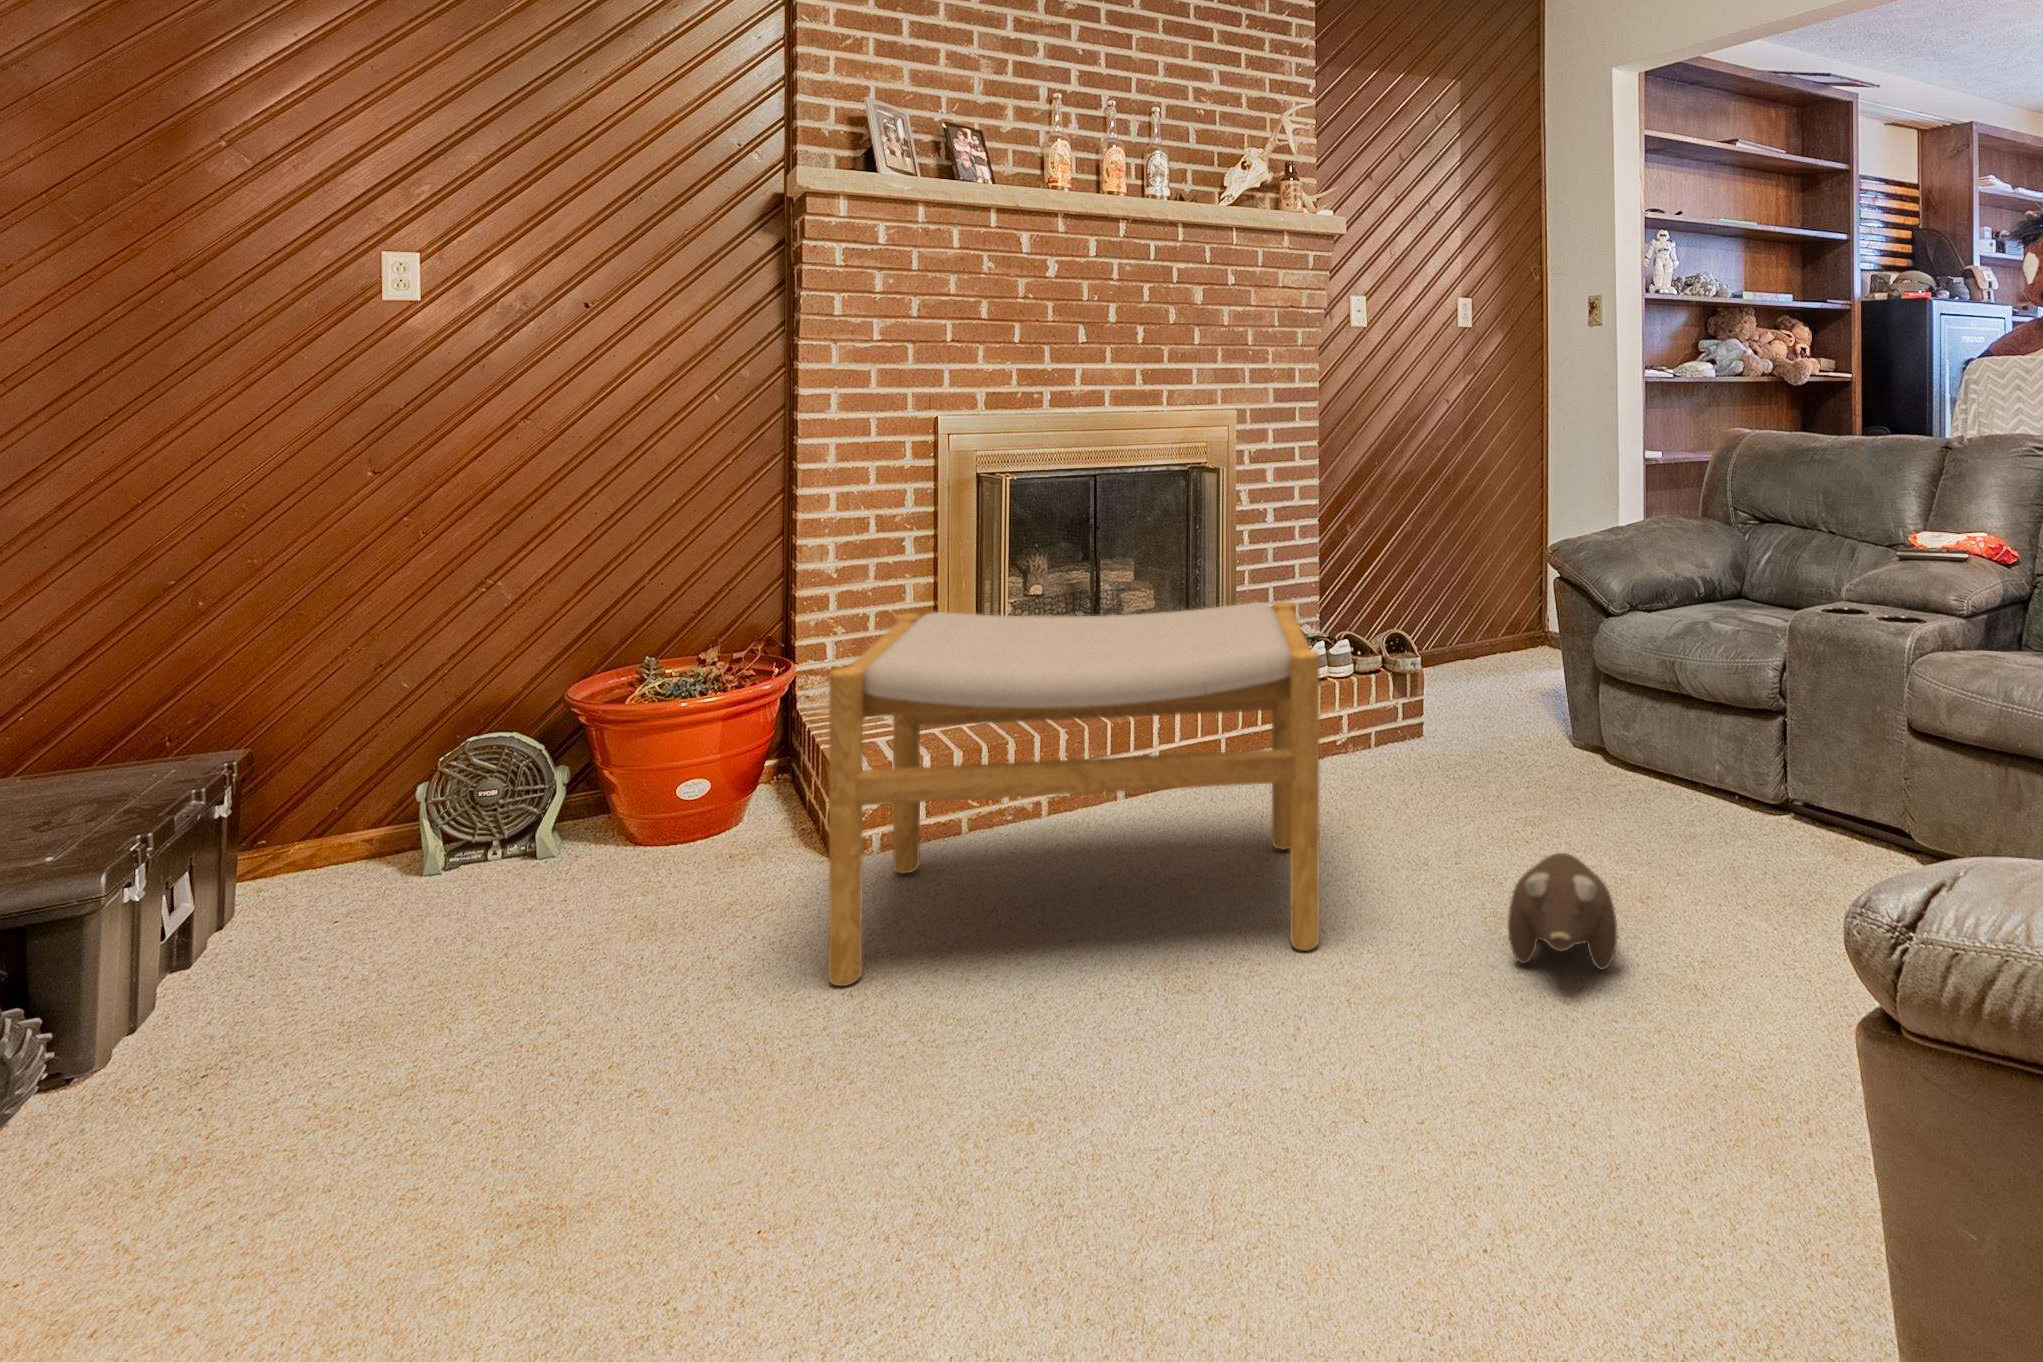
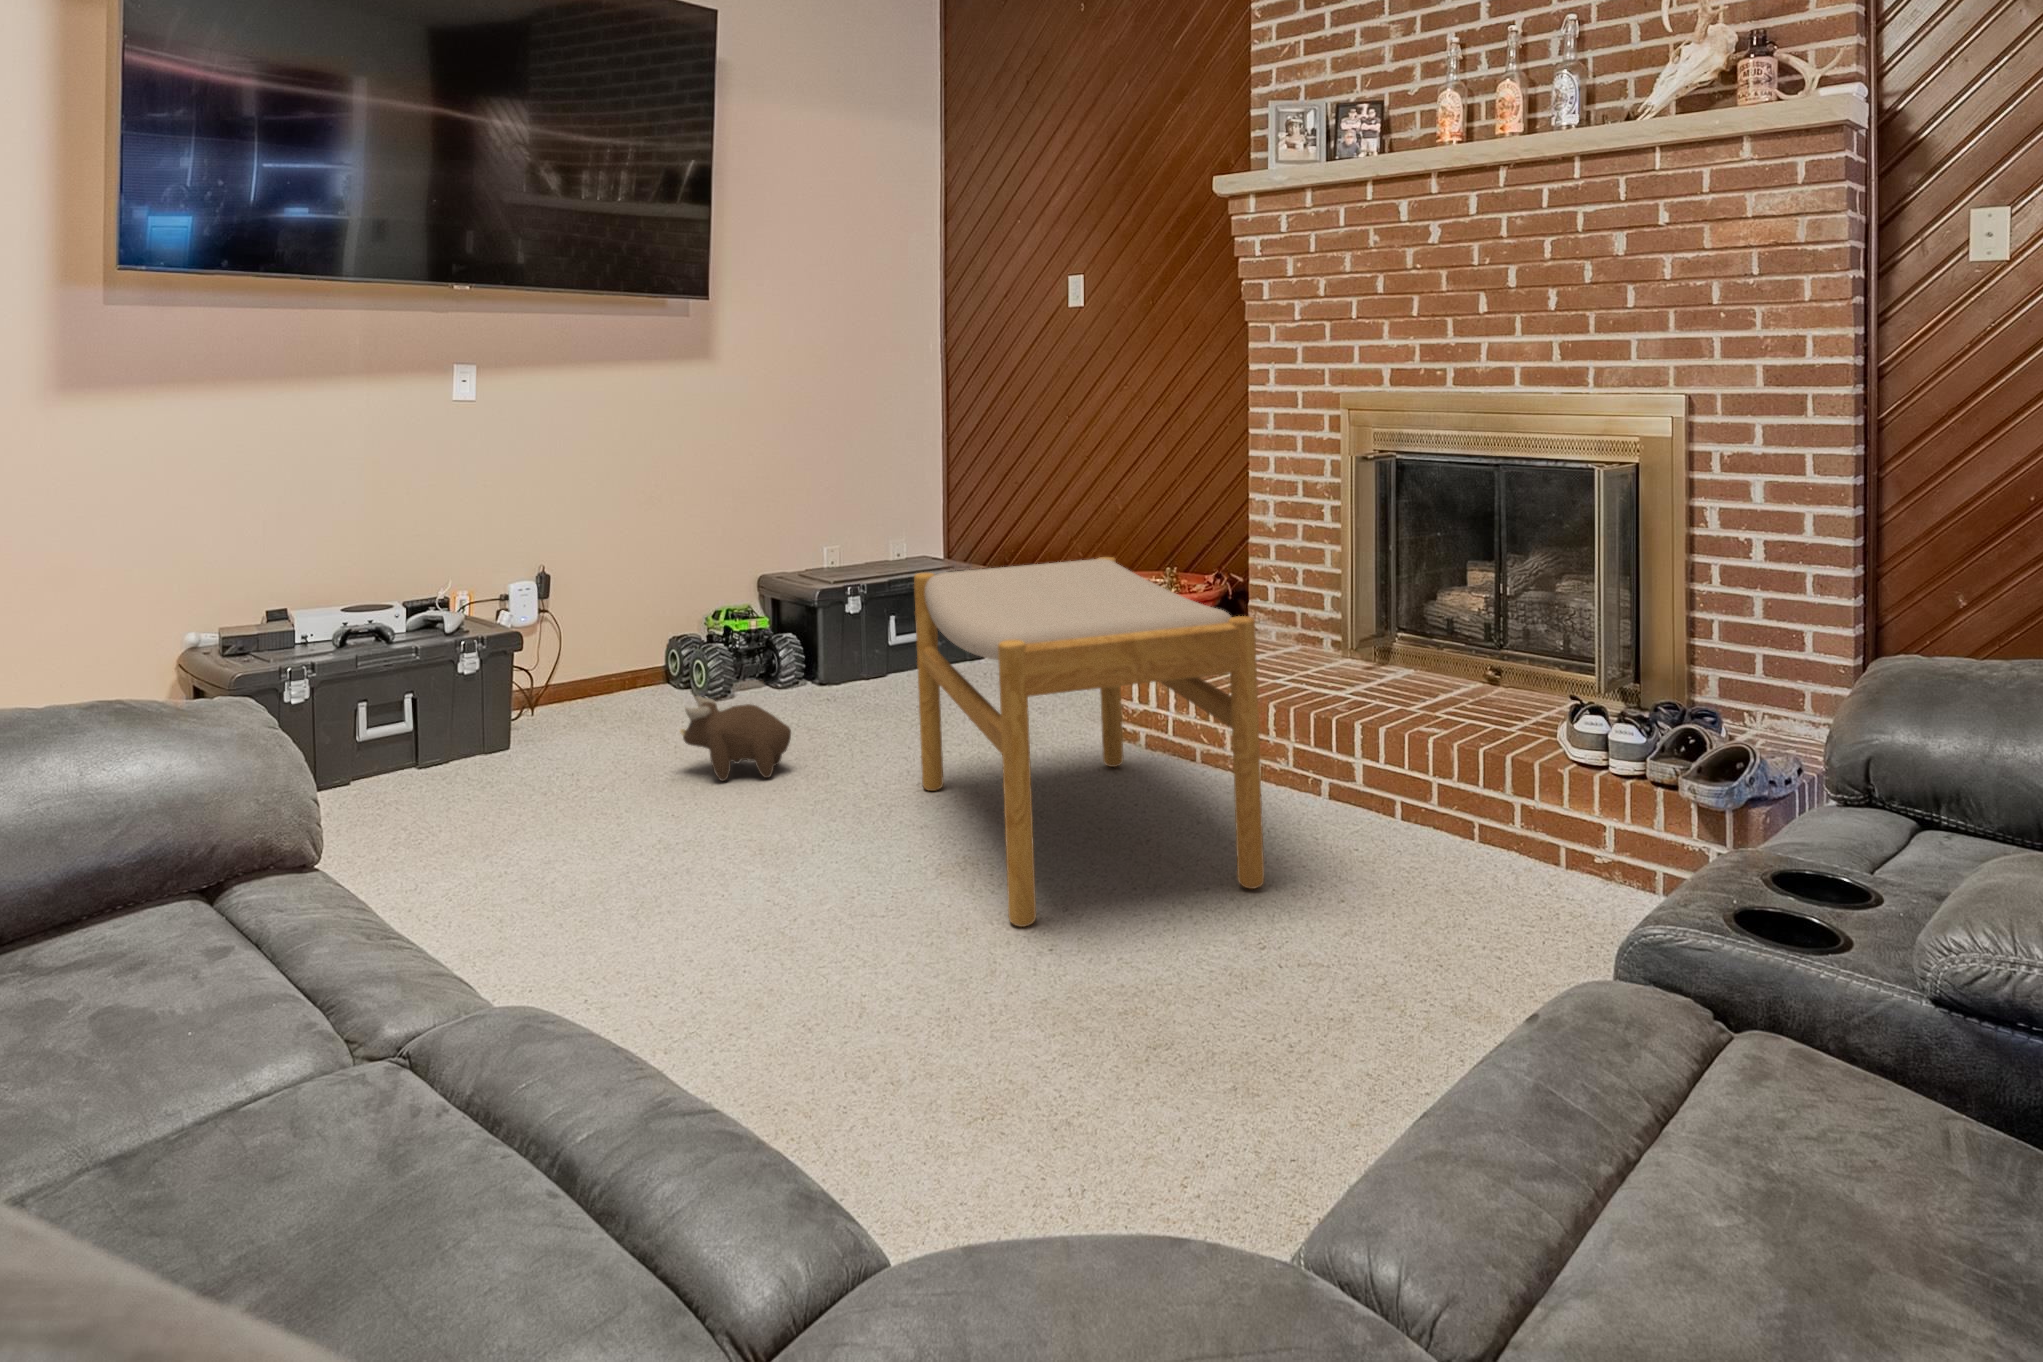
plush toy: present [1508,853,1617,970] -> present [680,696,791,781]

